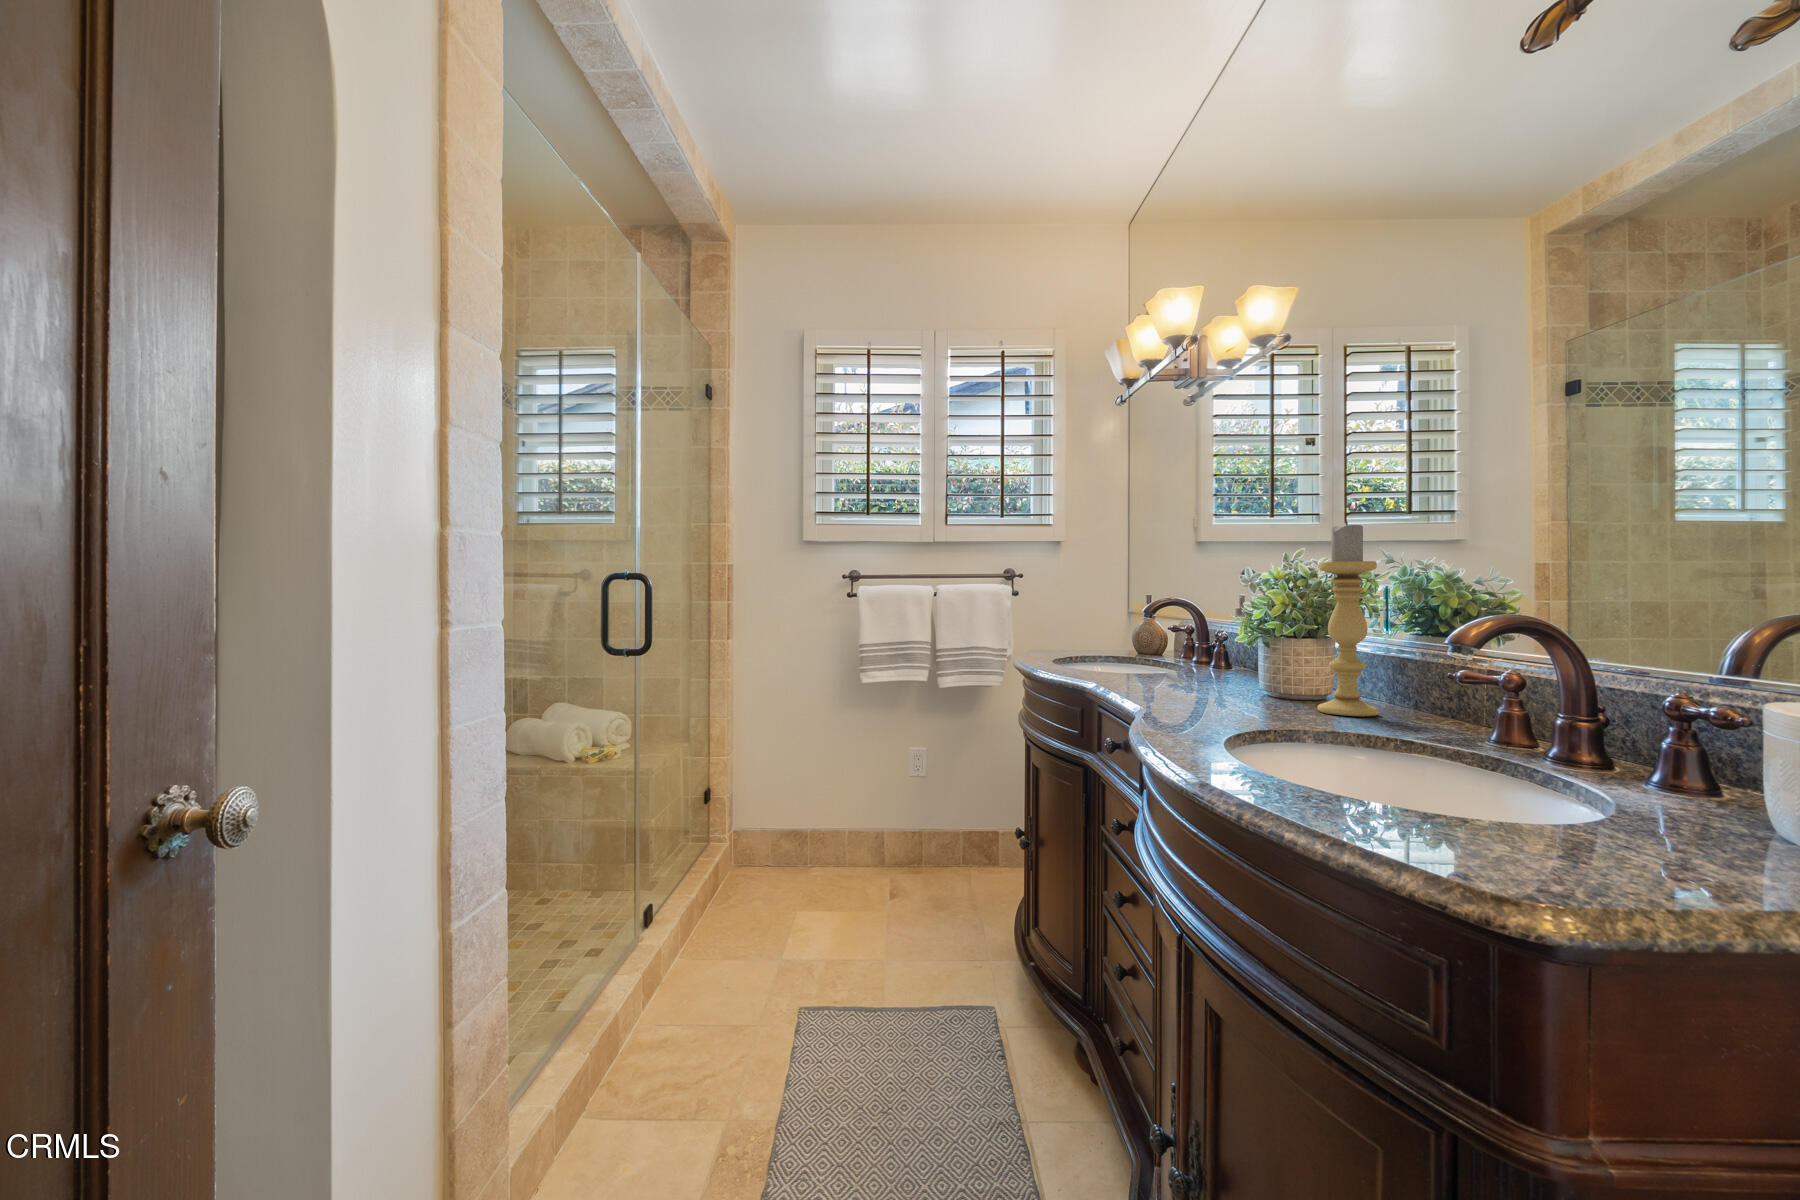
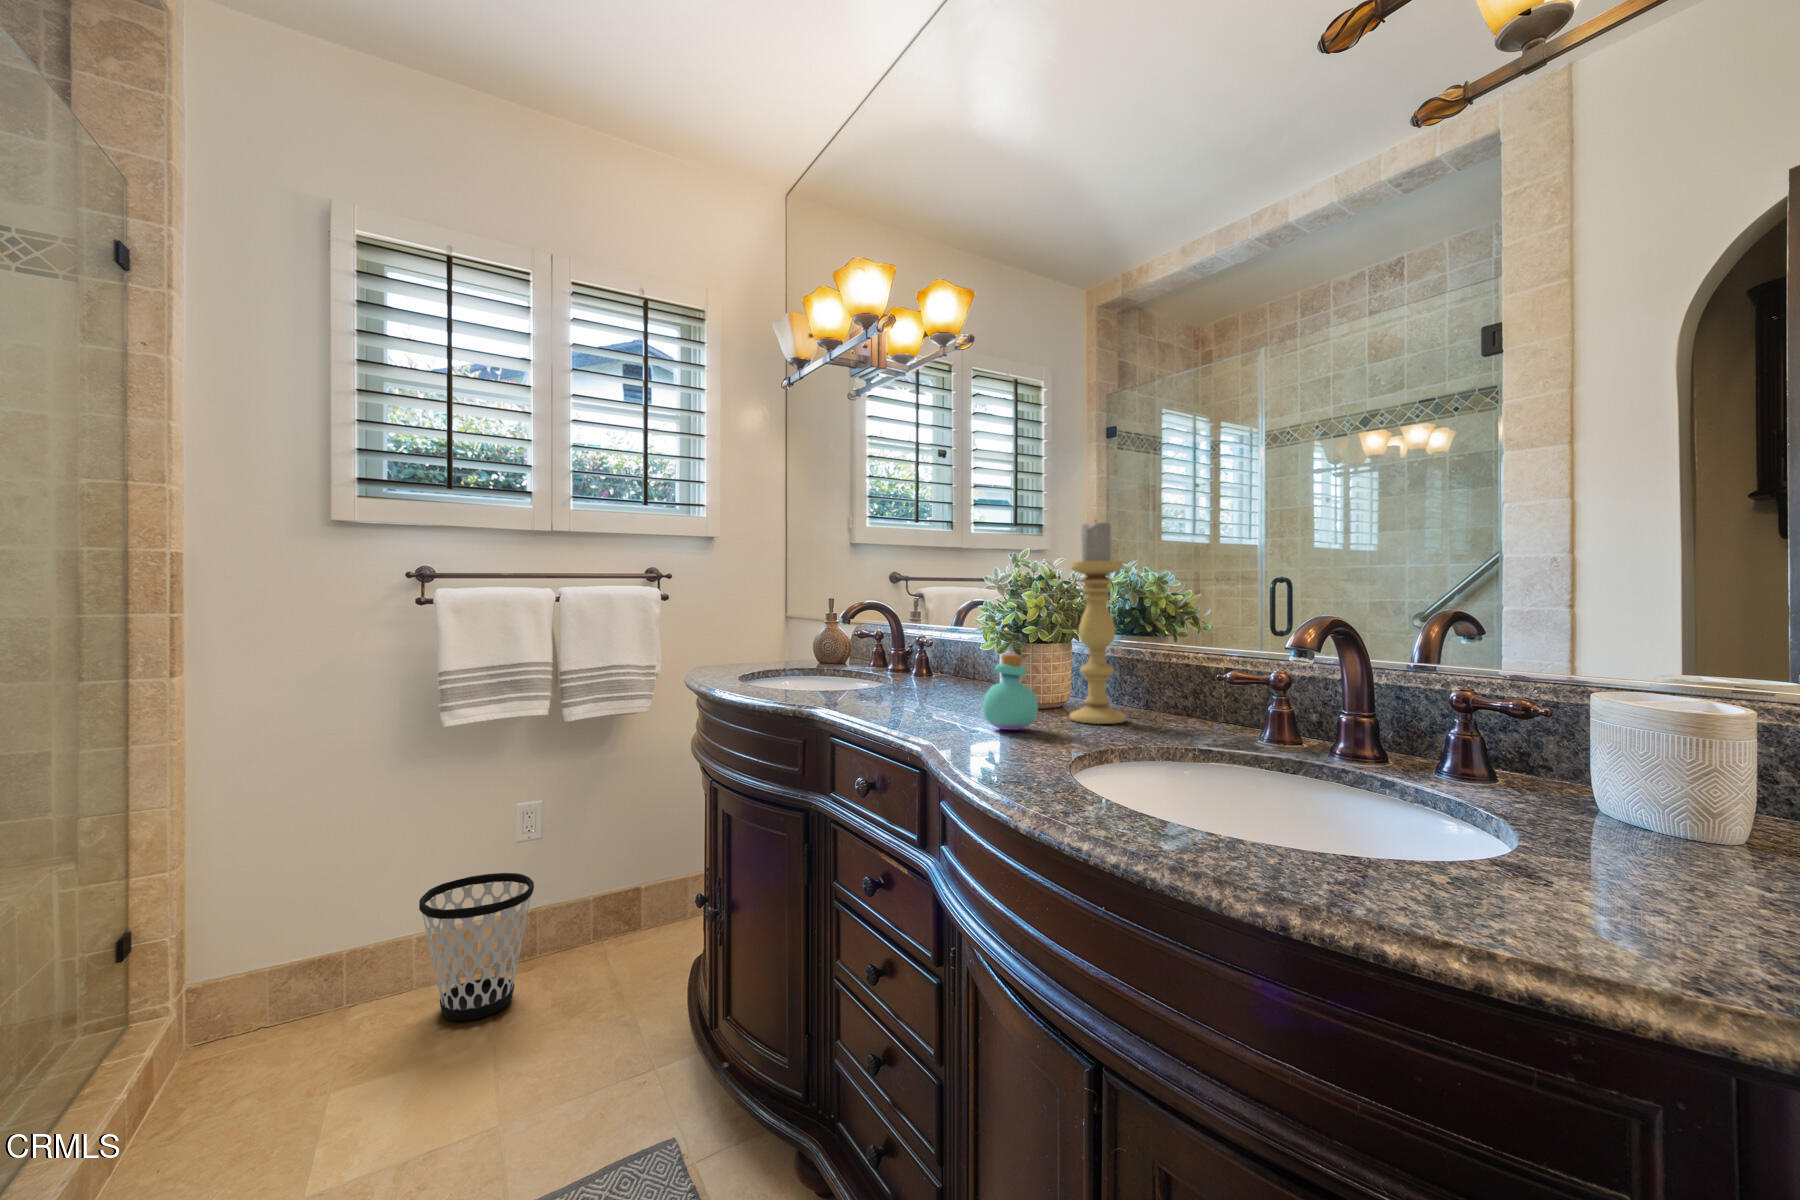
perfume bottle: none [1214,646,1267,712] -> present [983,654,1038,730]
wastebasket: none [846,794,918,893] -> present [419,873,534,1021]

